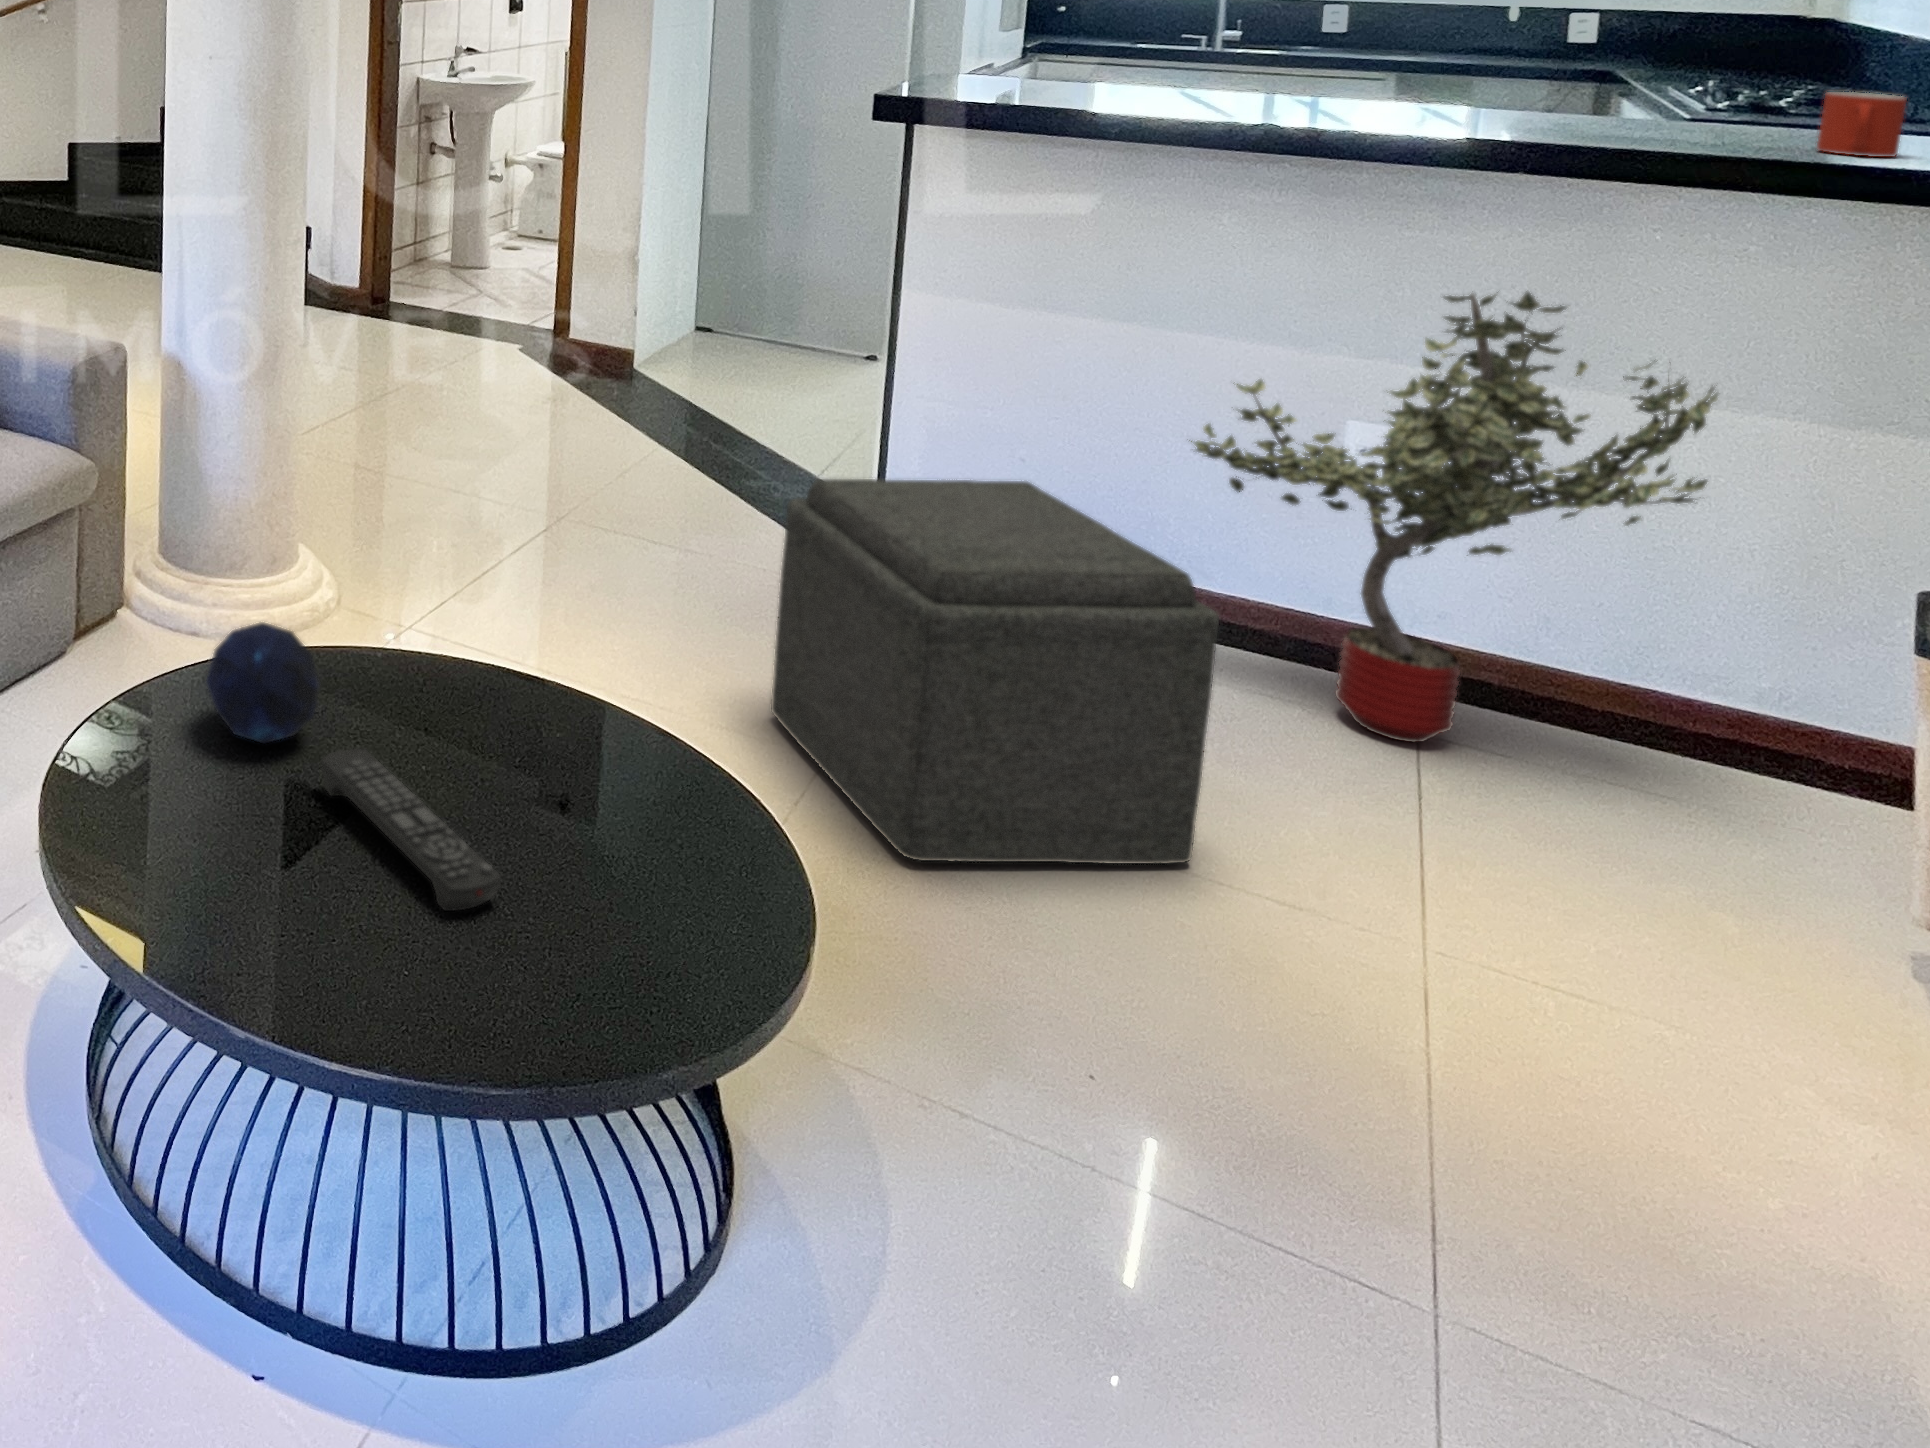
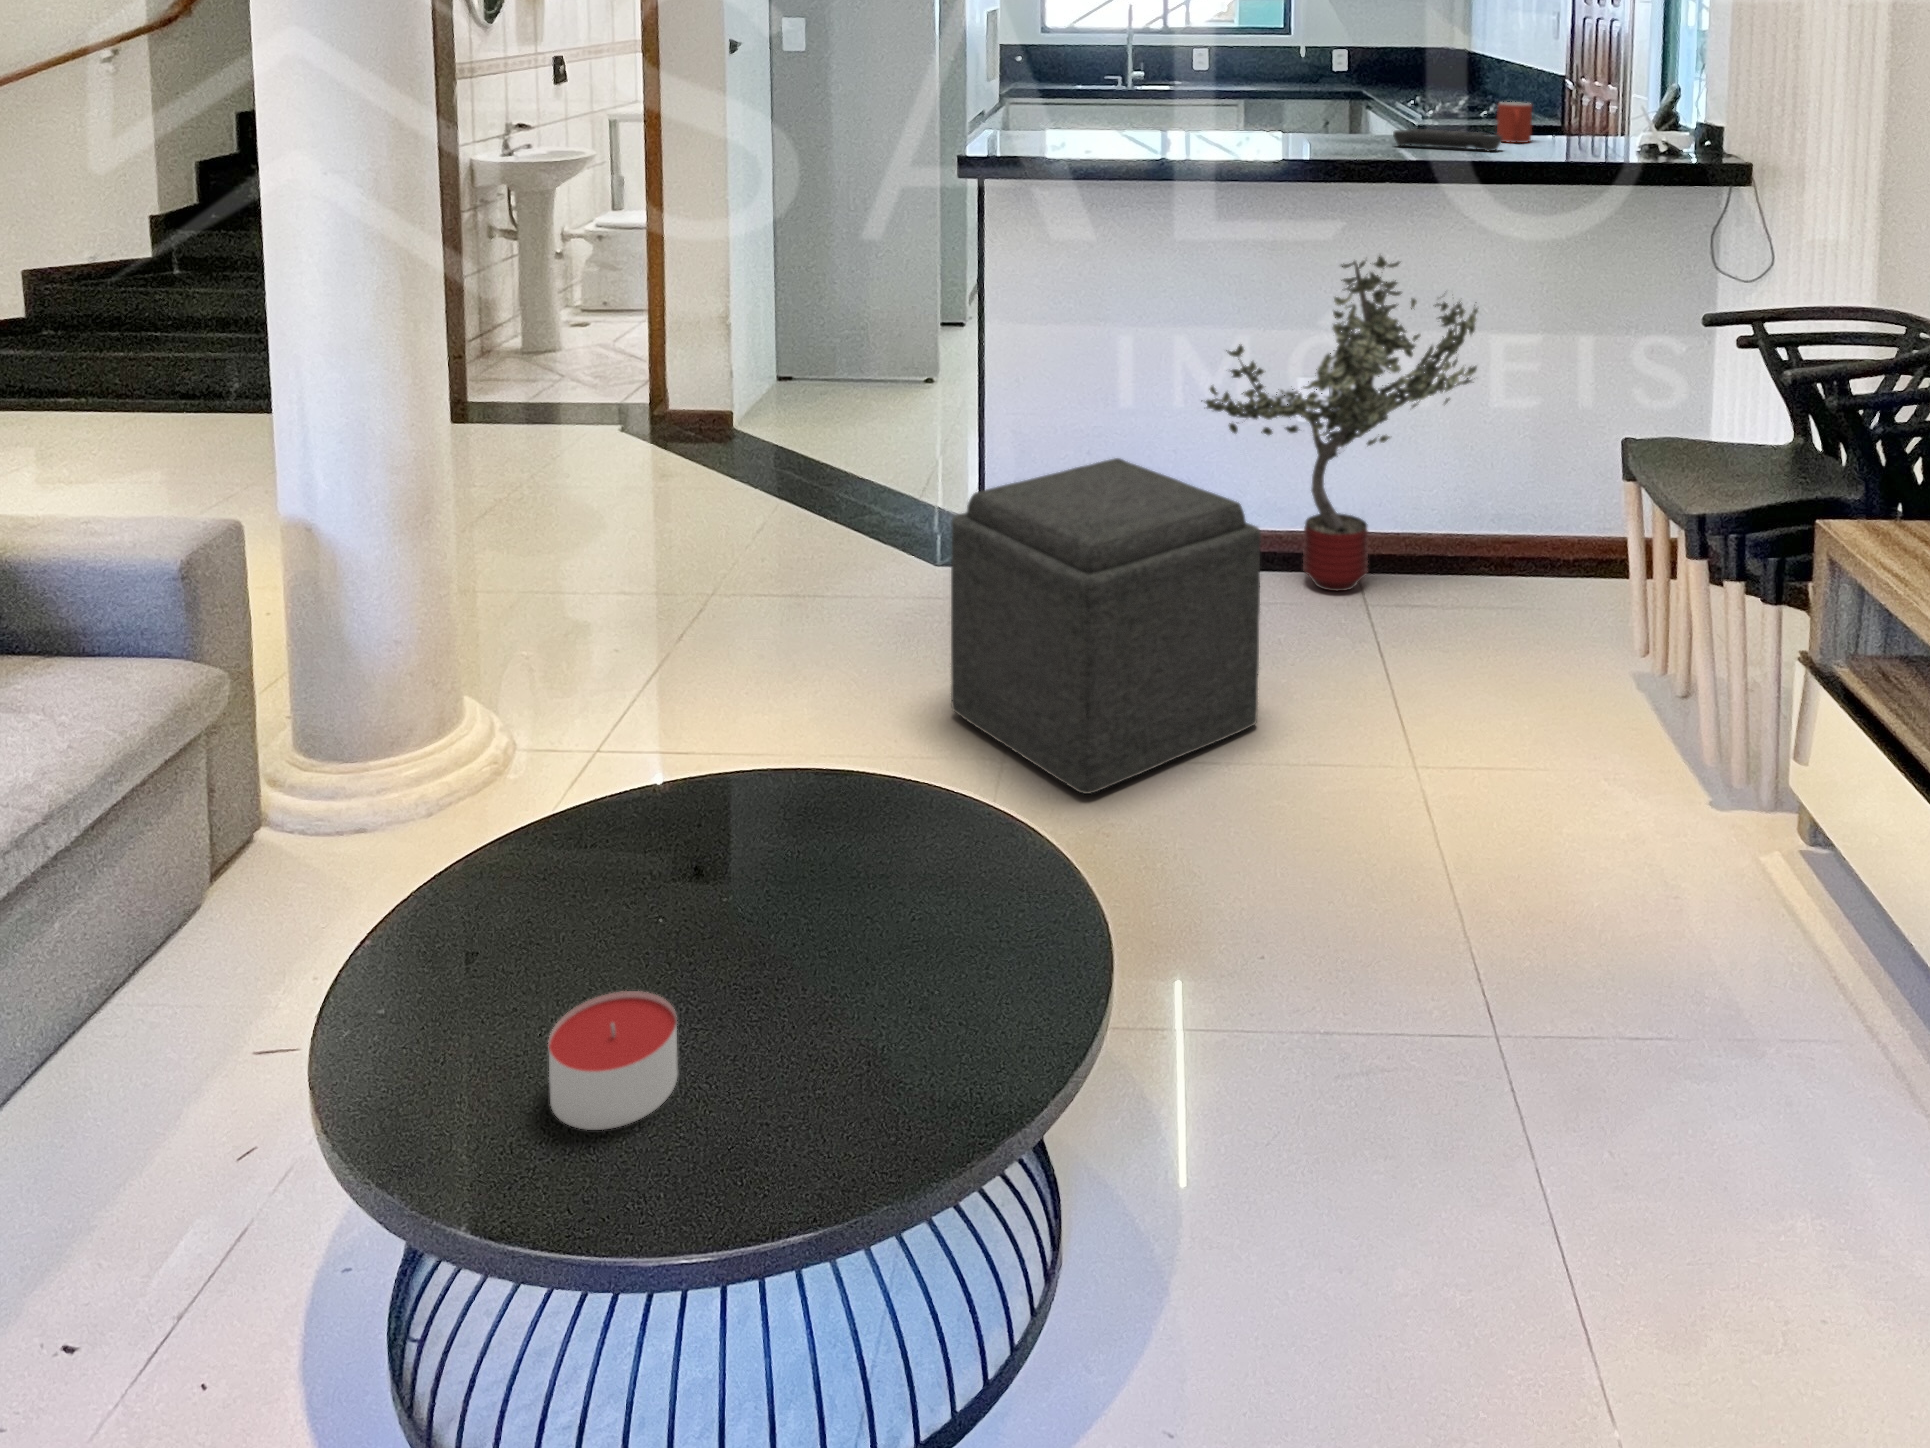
decorative orb: present [206,622,321,743] -> none [498,770,624,901]
remote control: present [320,749,501,911] -> present [1393,129,1502,152]
candle: none [169,833,286,959] -> present [549,991,678,1130]

